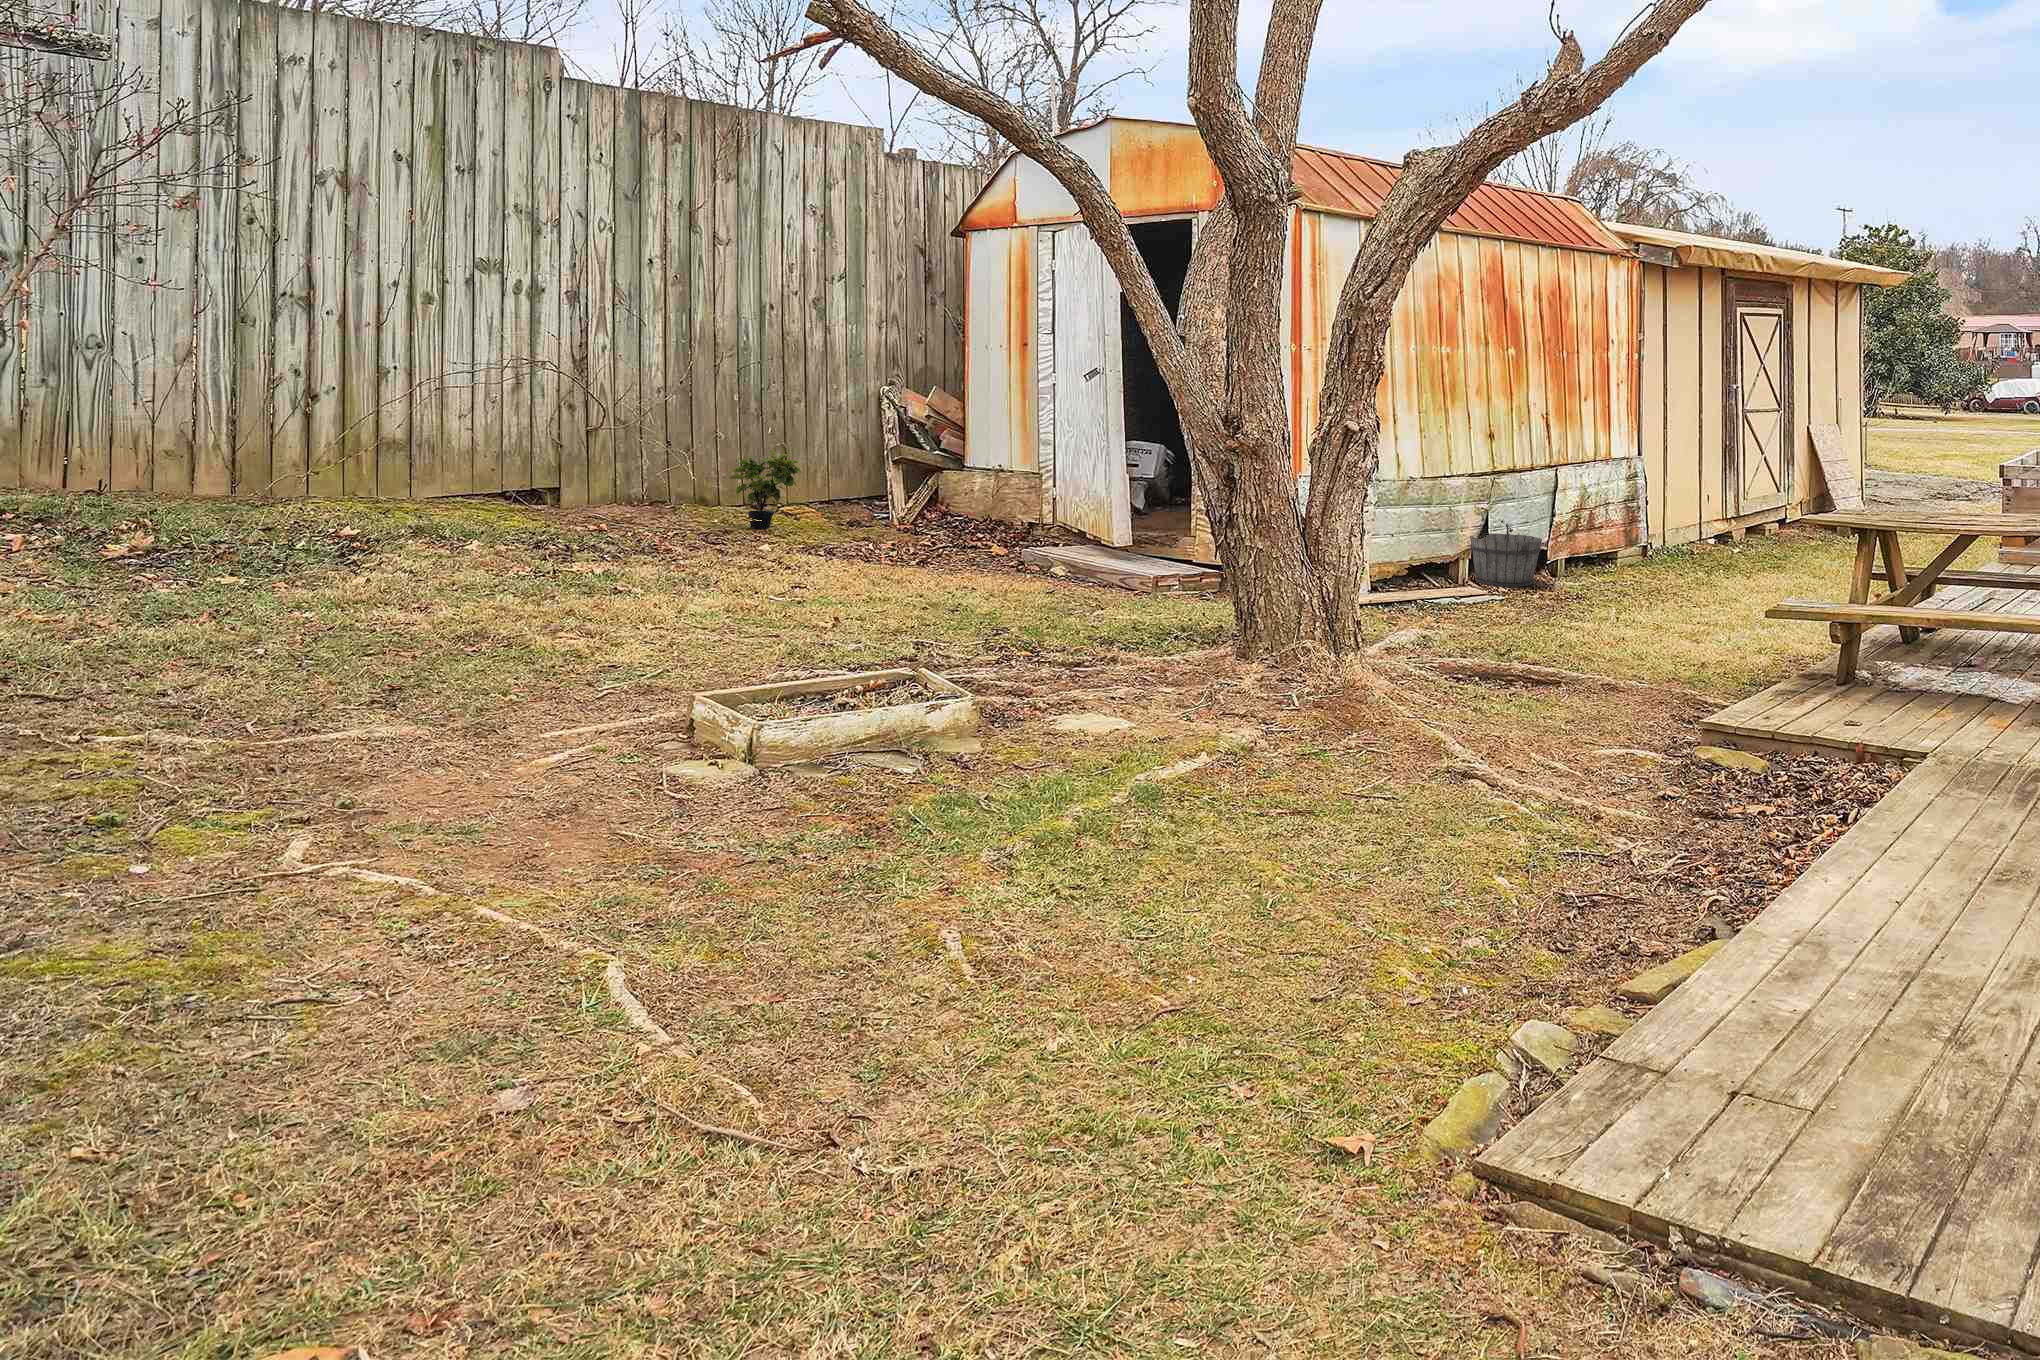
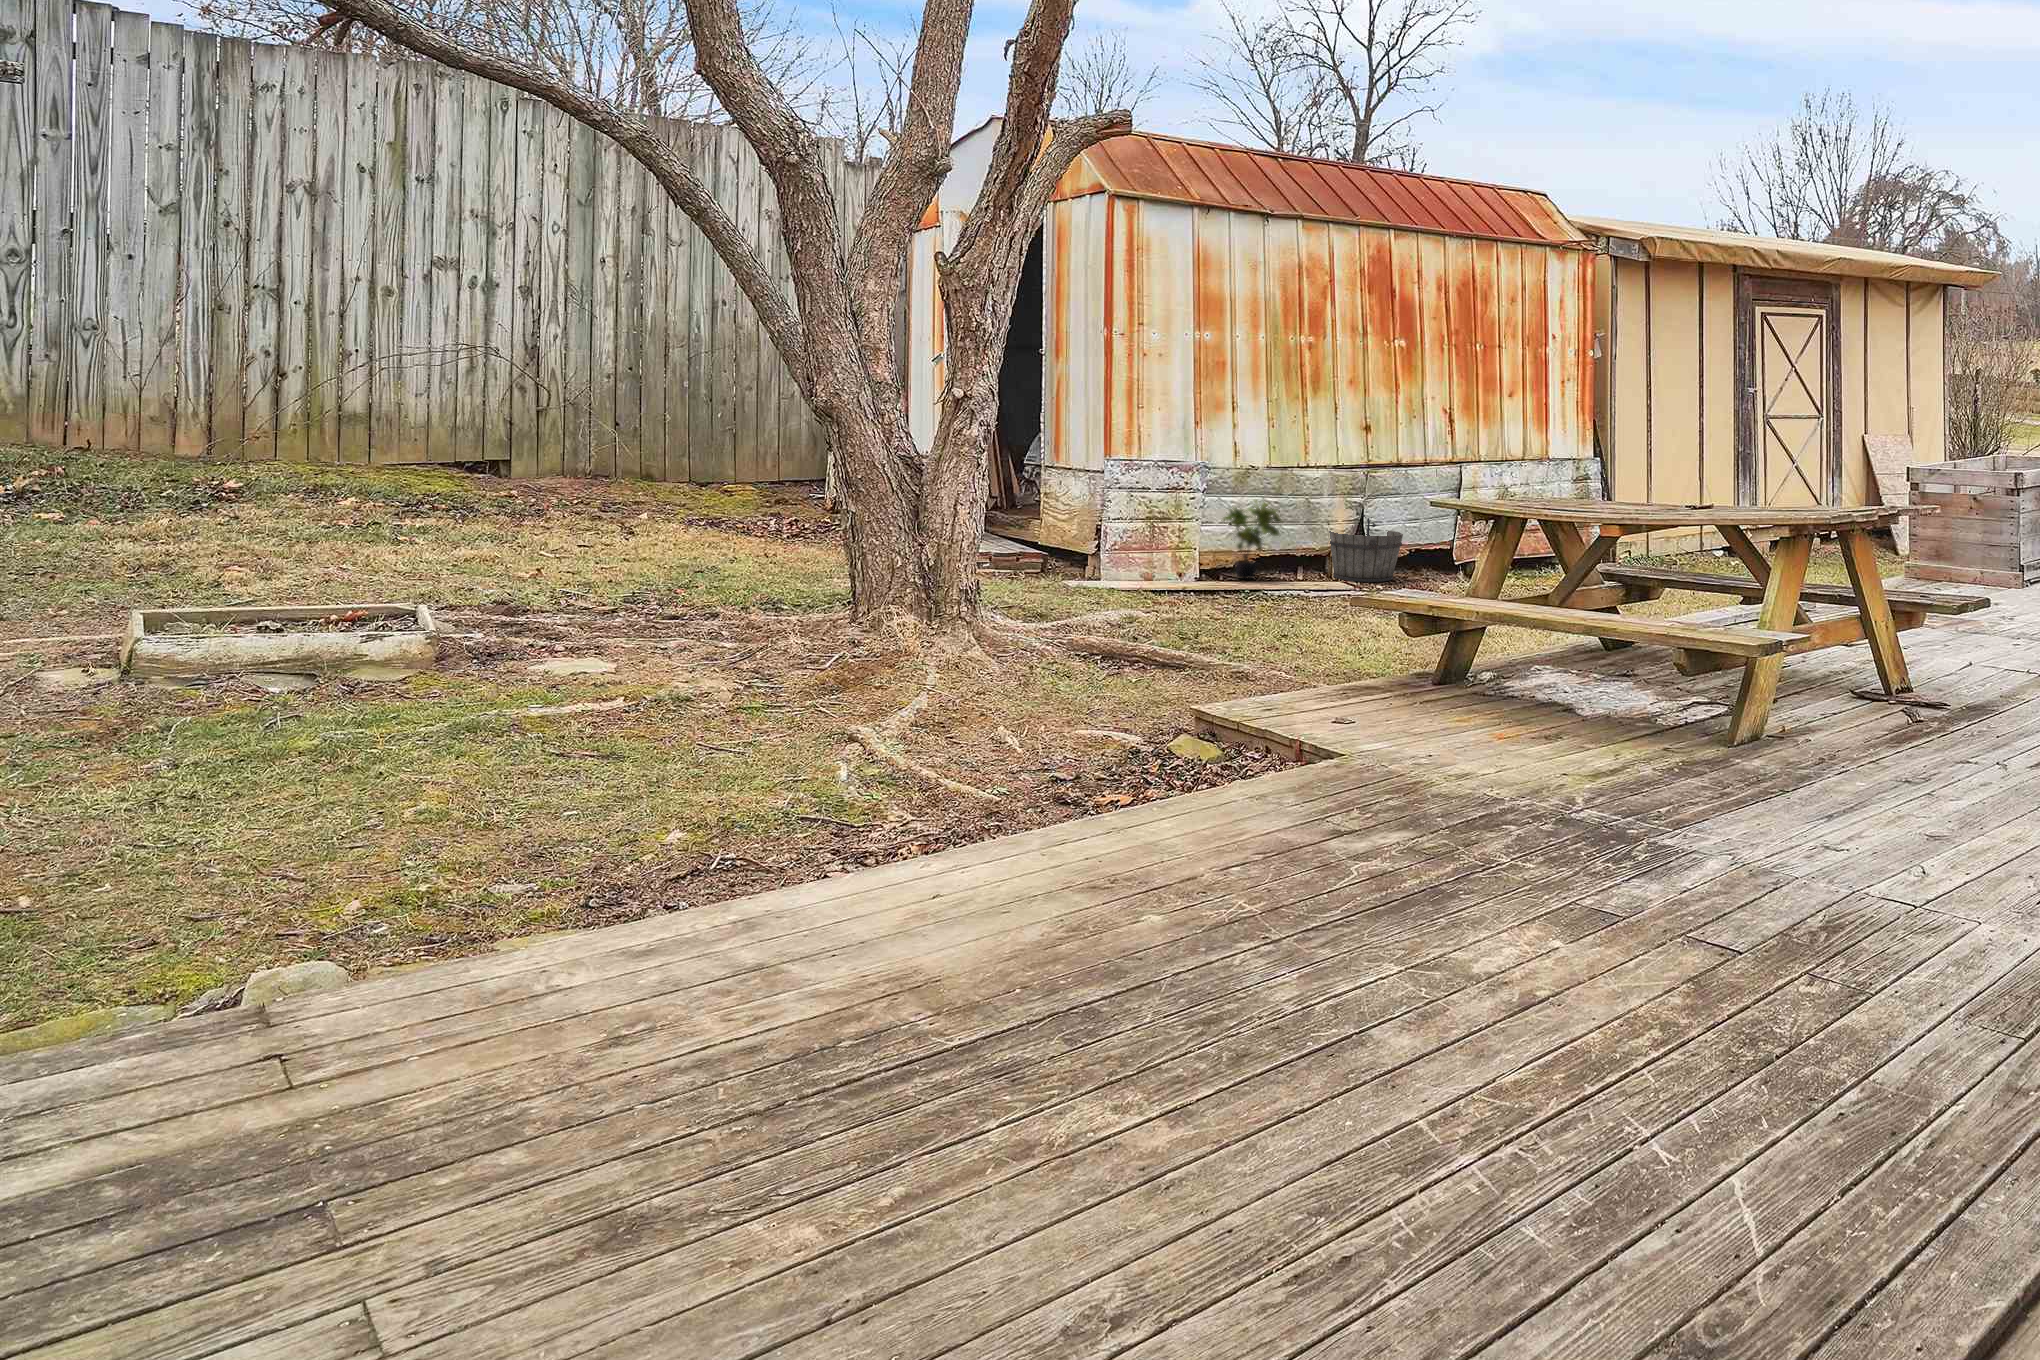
potted plant: present [730,451,801,529] -> present [1221,503,1281,579]

